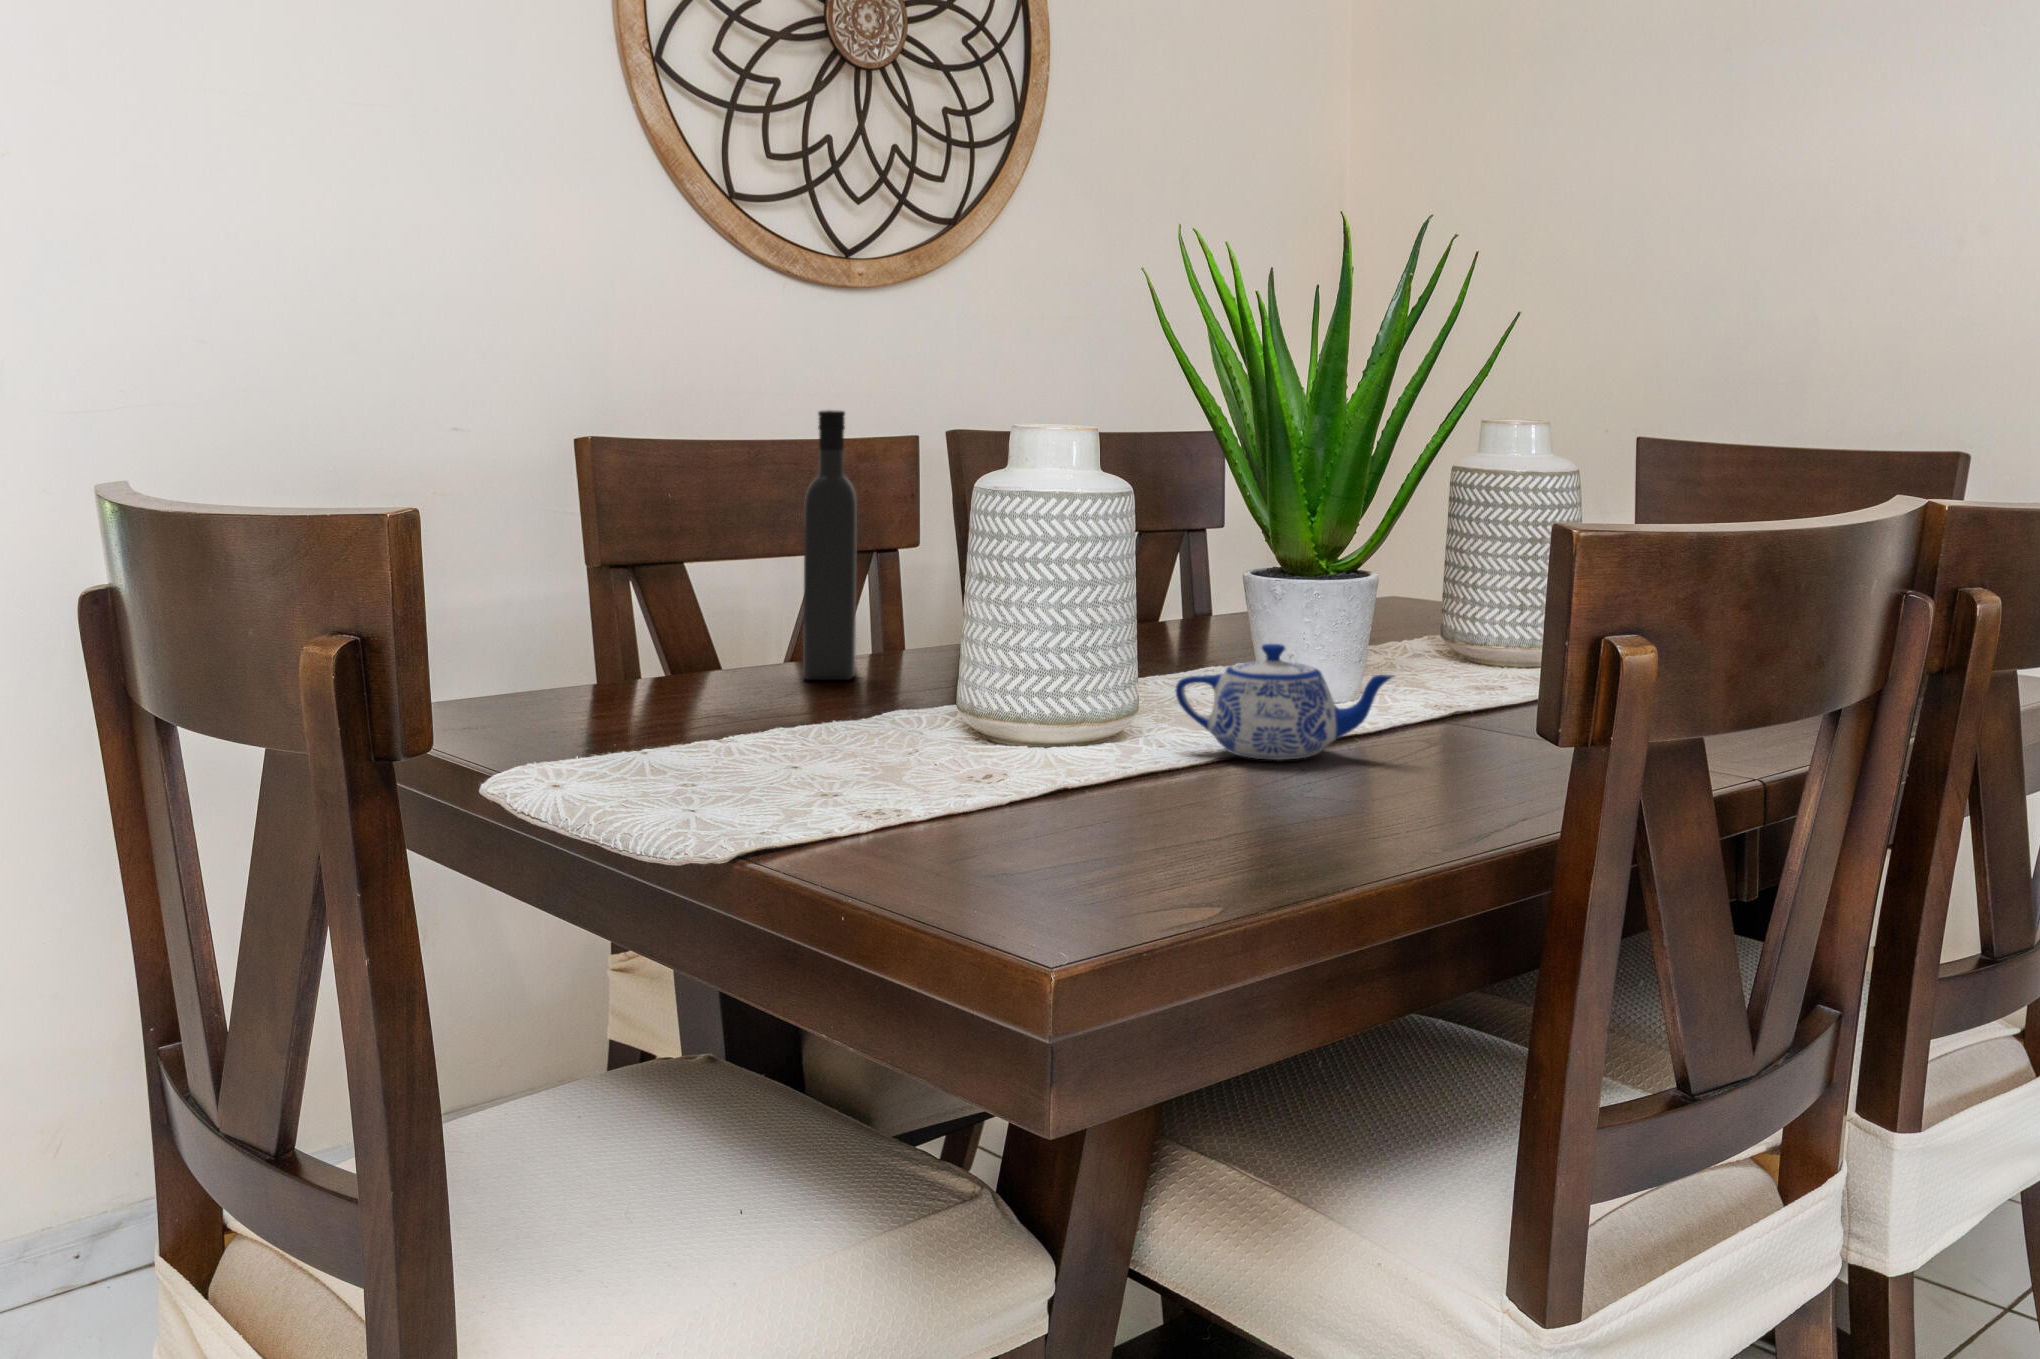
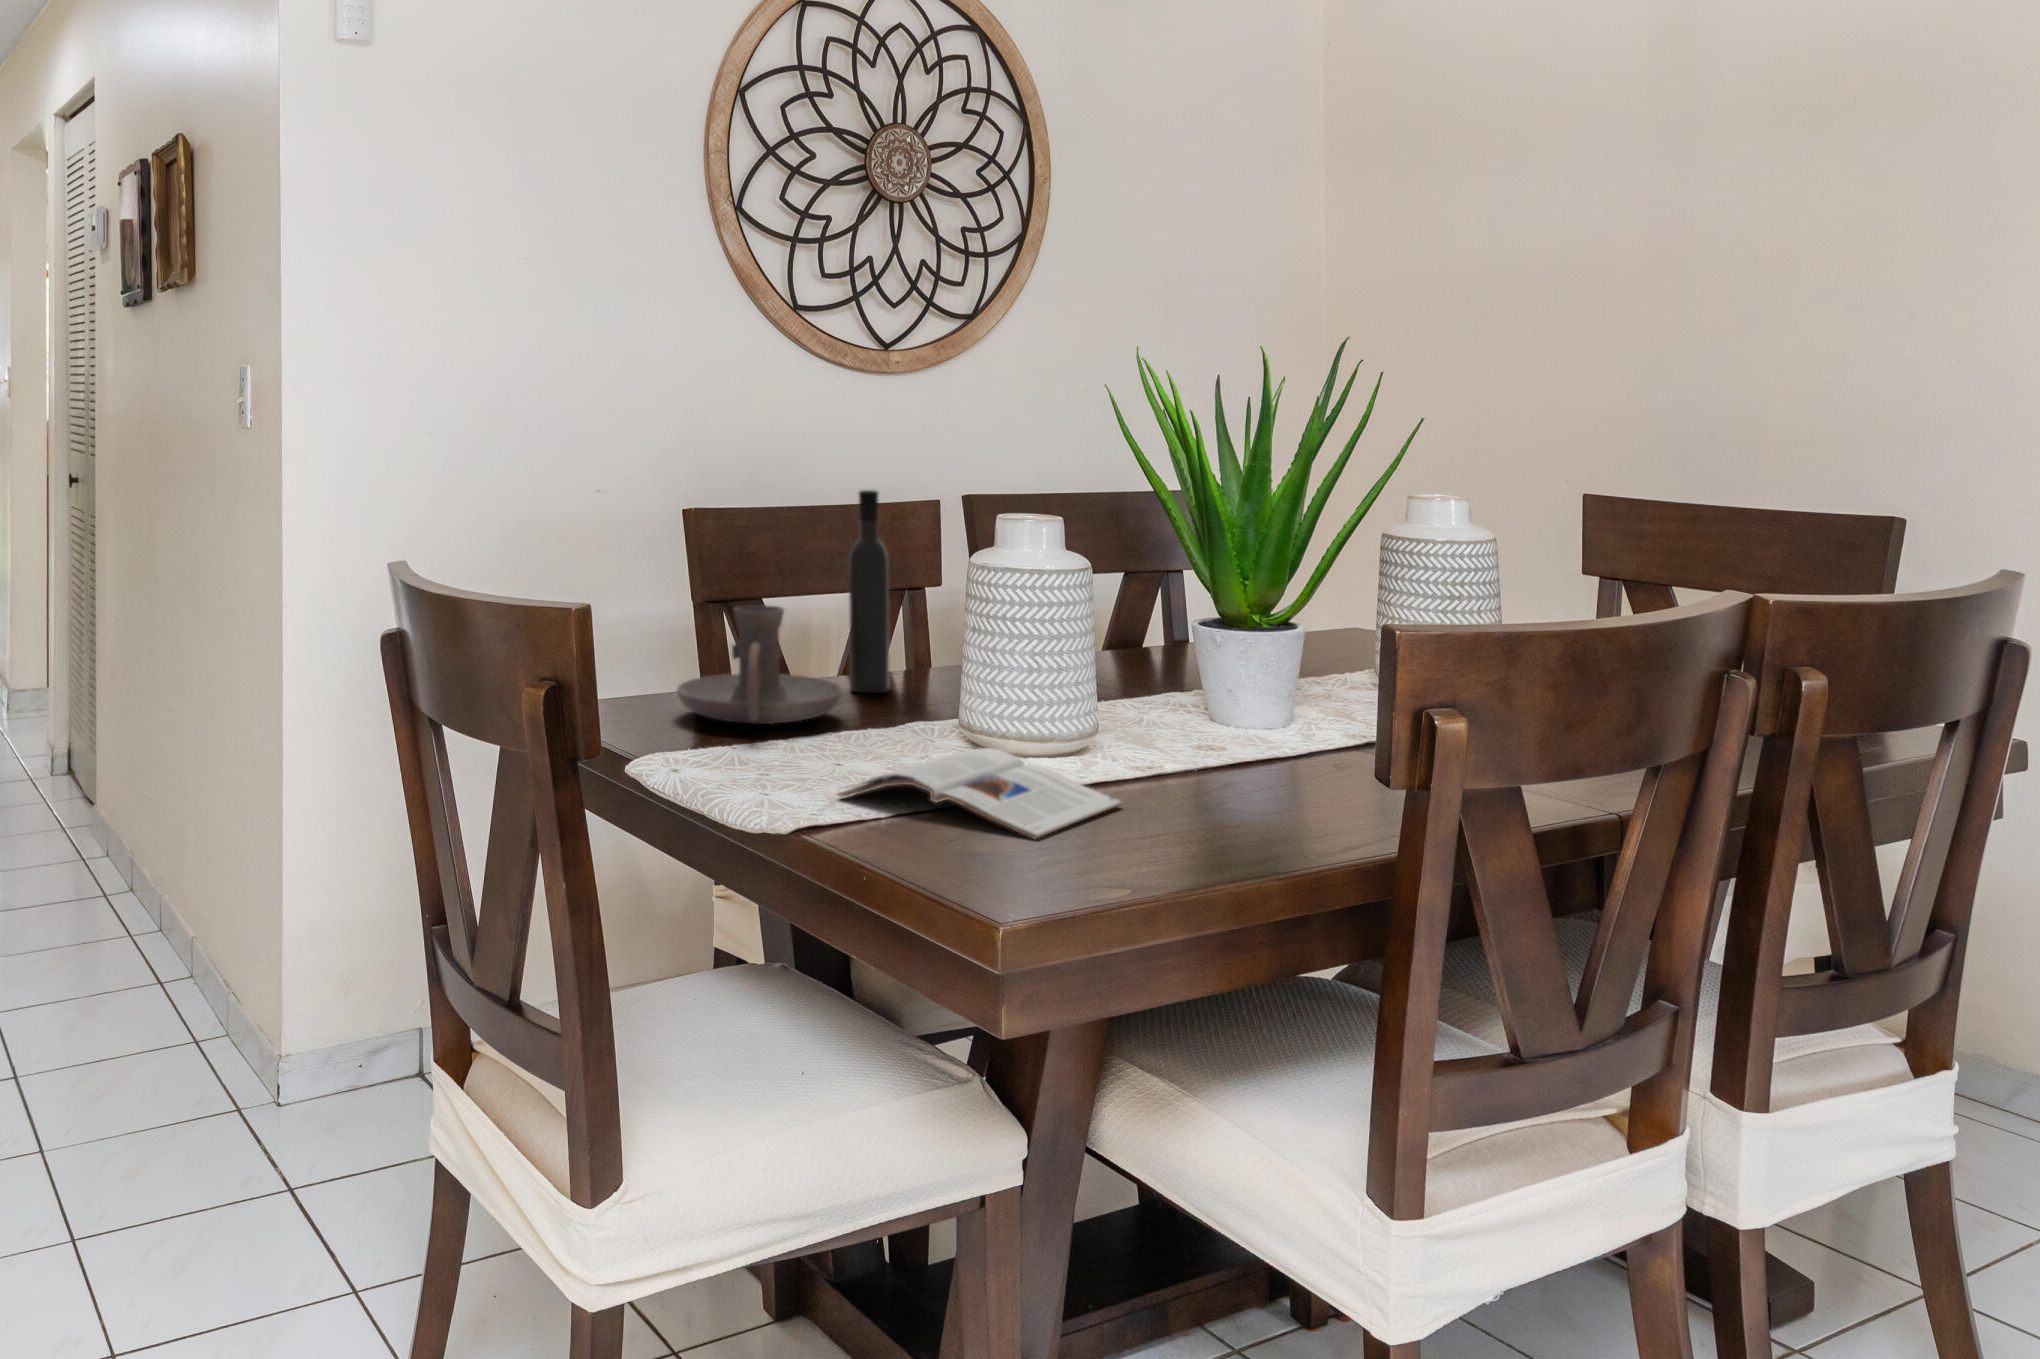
candle holder: none [561,560,796,722] -> present [677,605,843,724]
teapot: present [1176,644,1394,760] -> none [1126,686,1302,776]
magazine: none [795,734,1183,851] -> present [838,748,1121,839]

